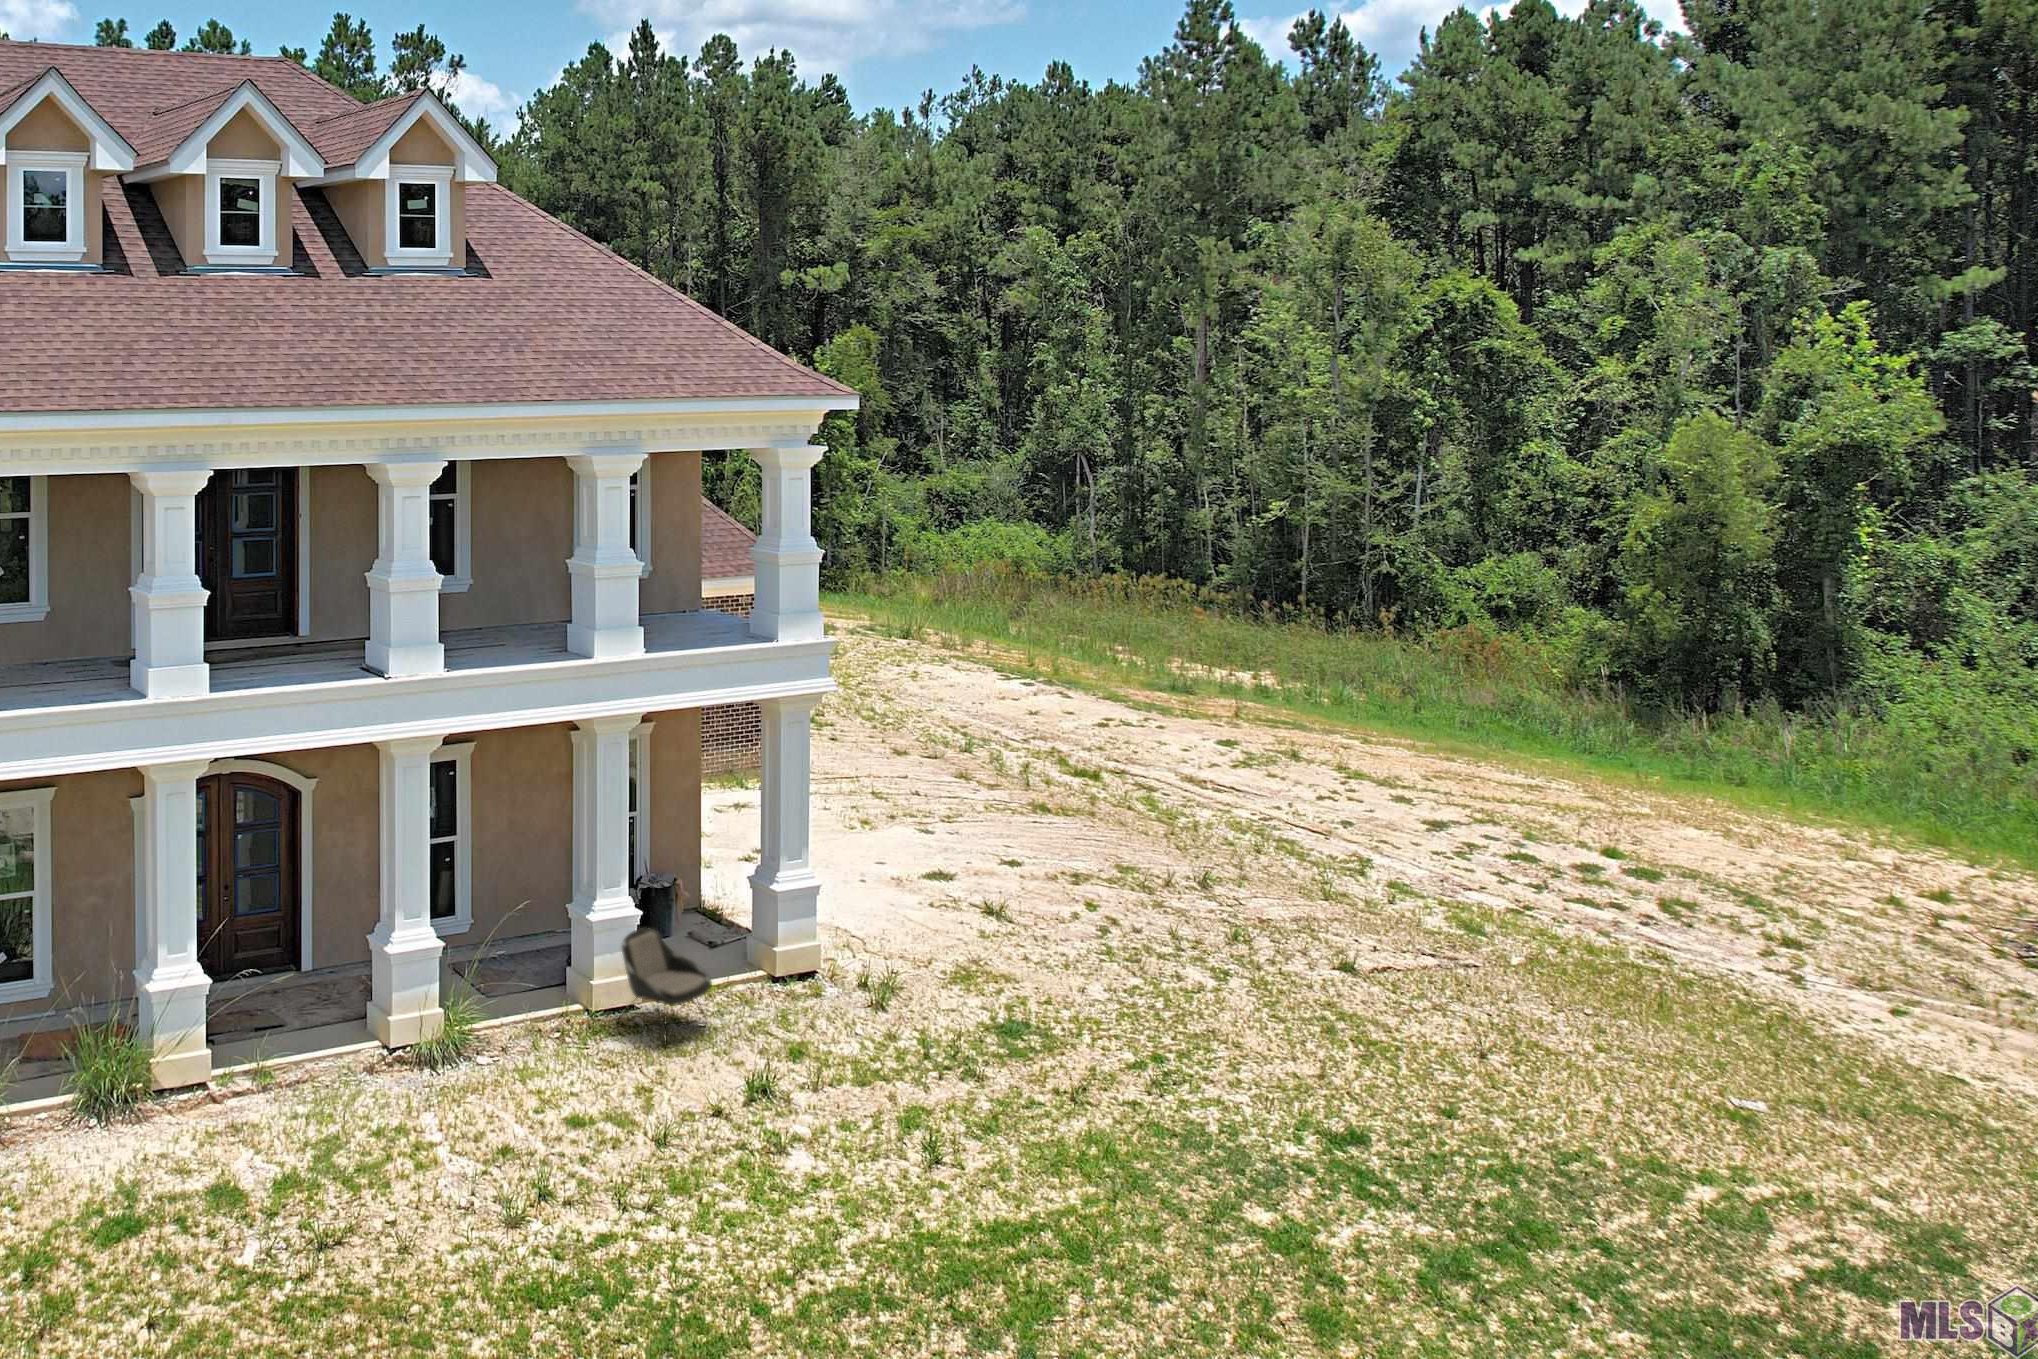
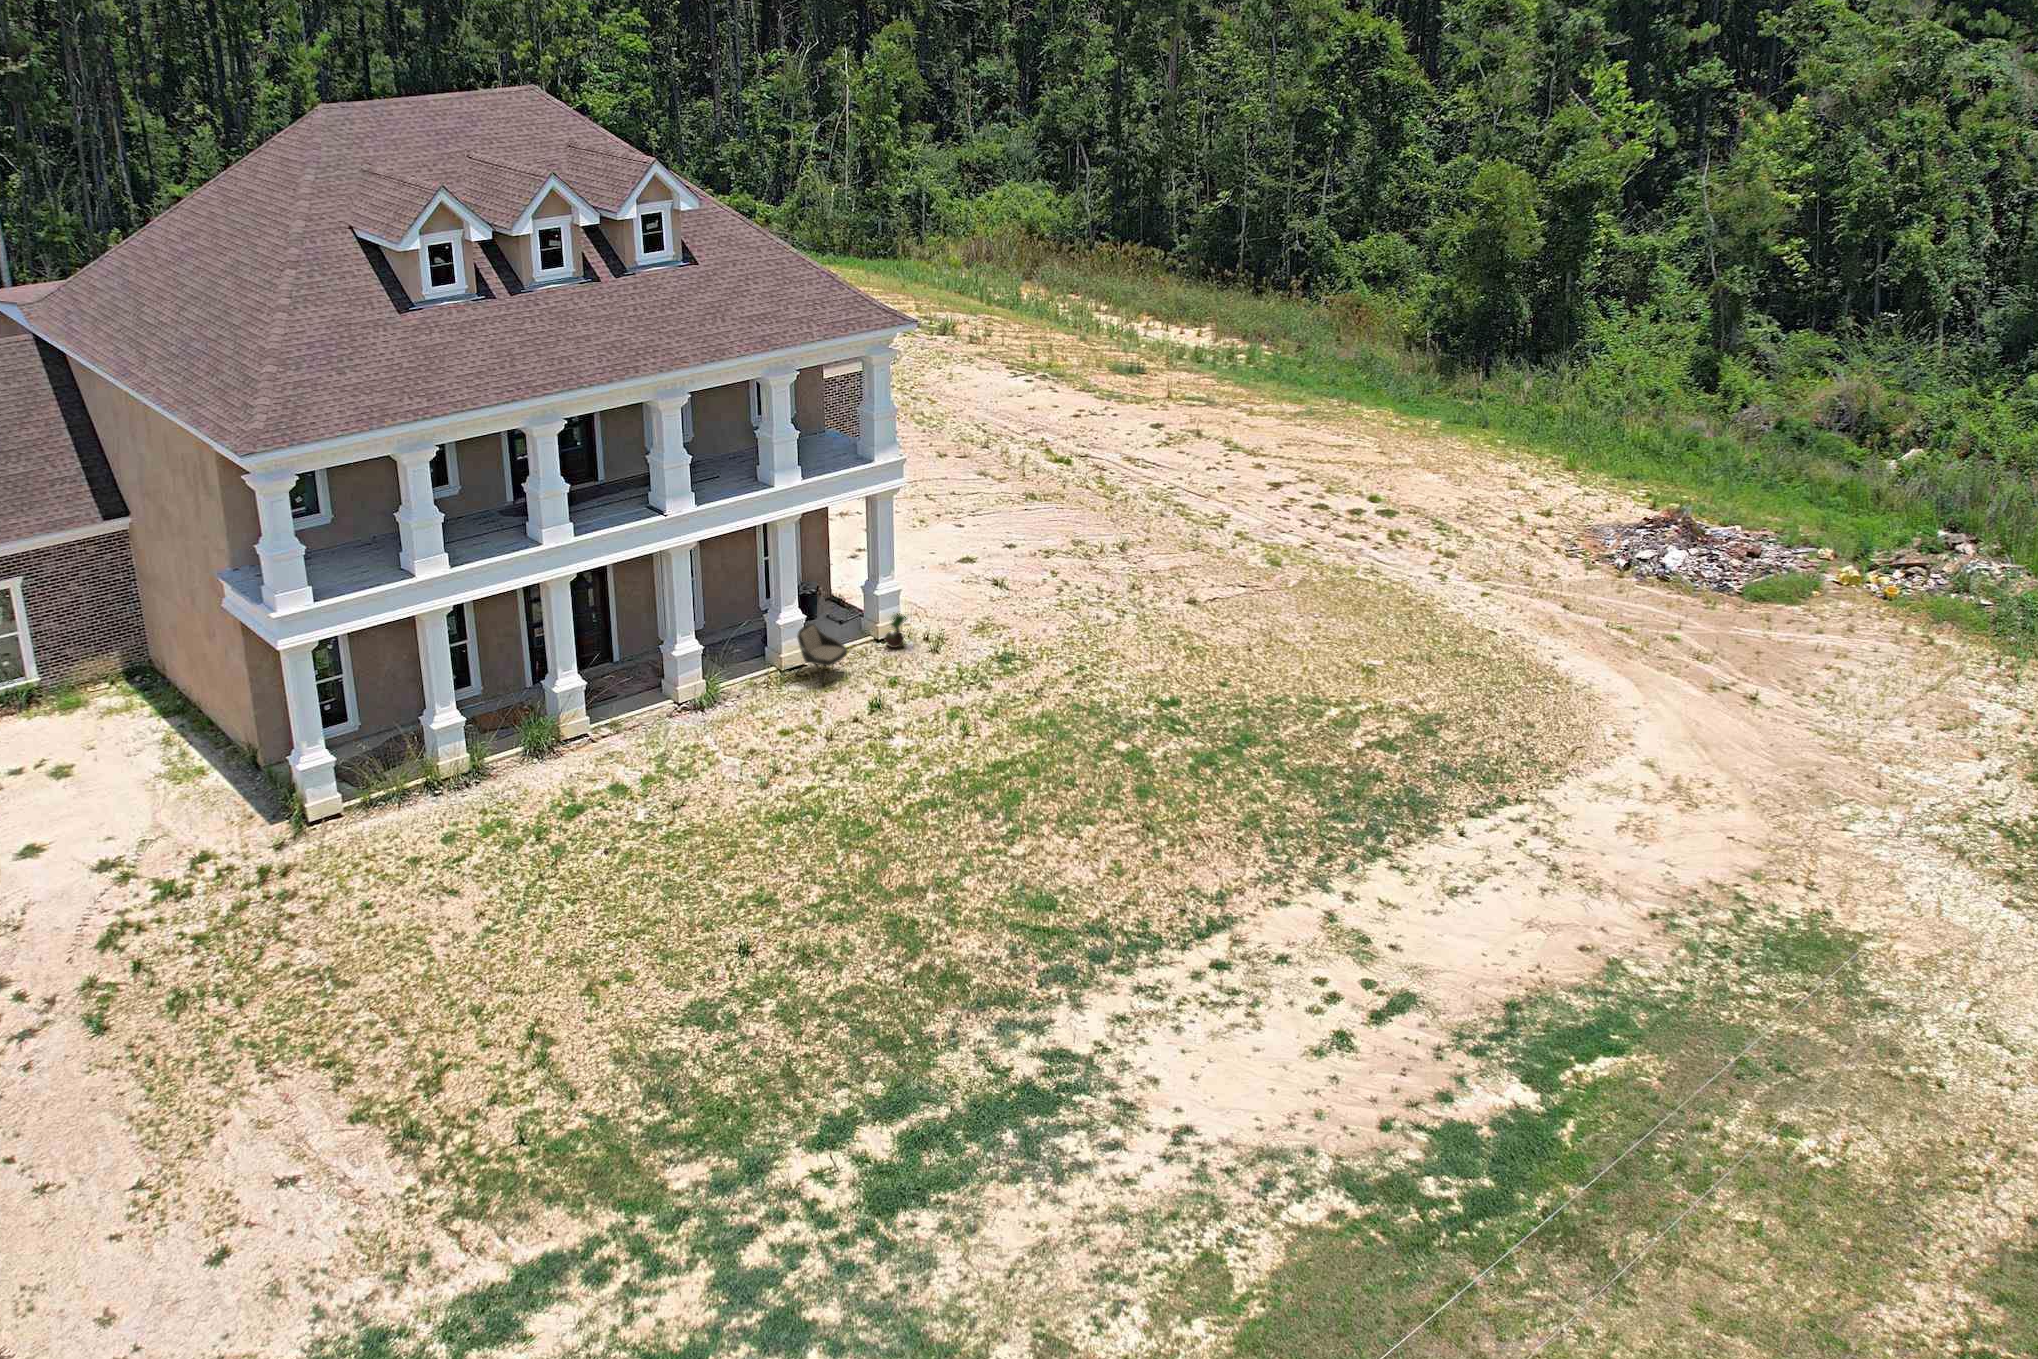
potted tree: none [785,921,829,995] -> present [885,613,907,648]

